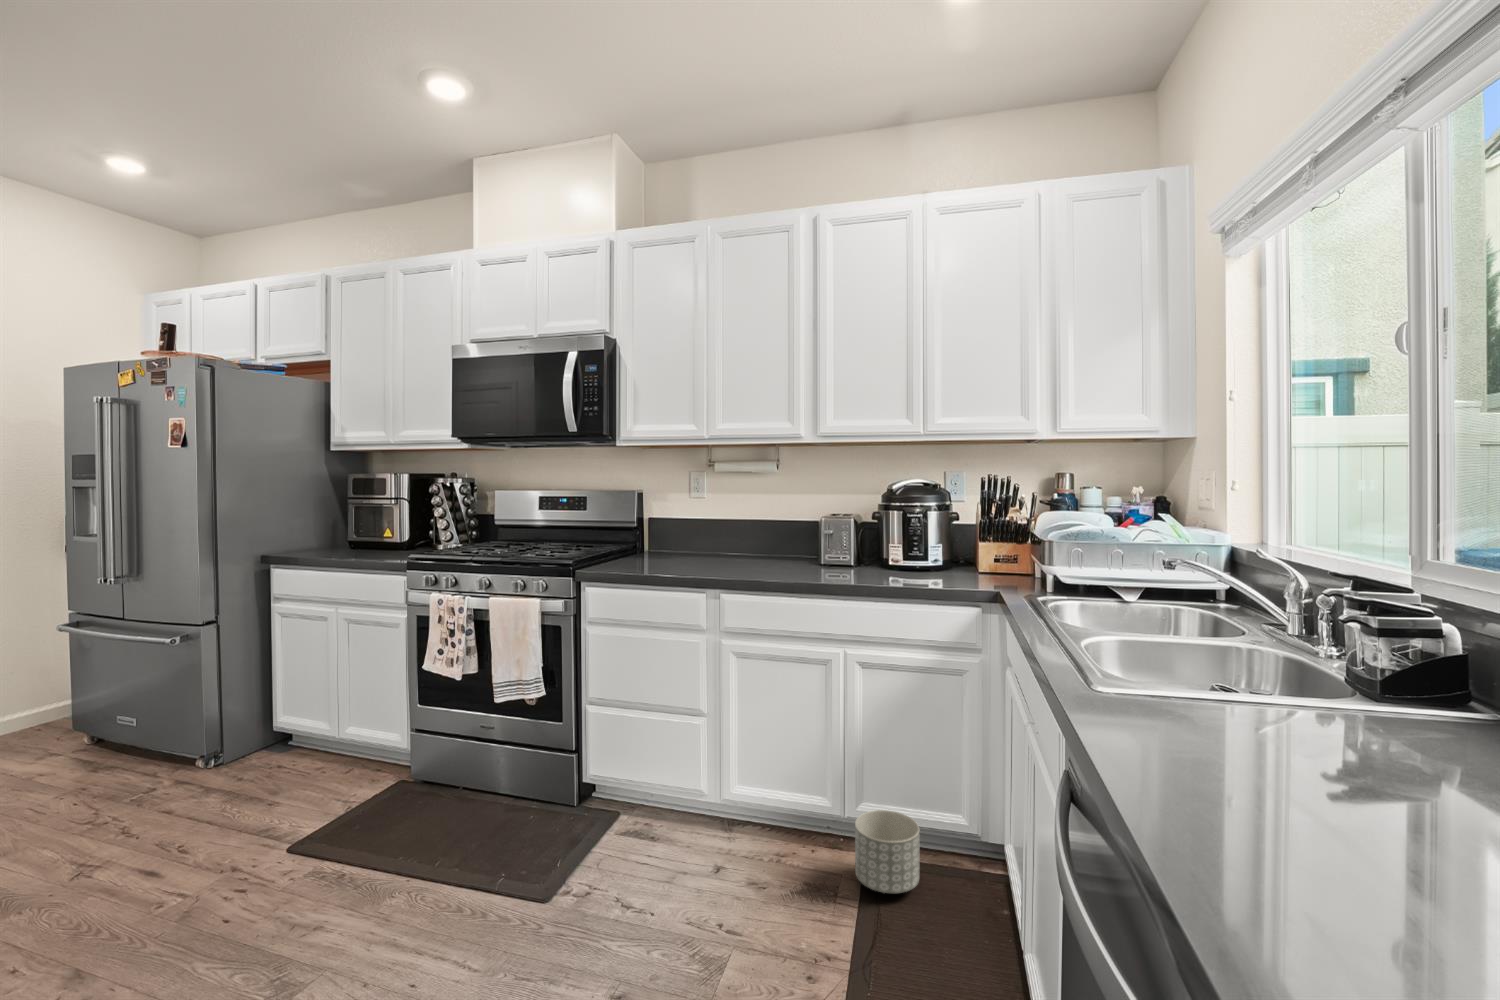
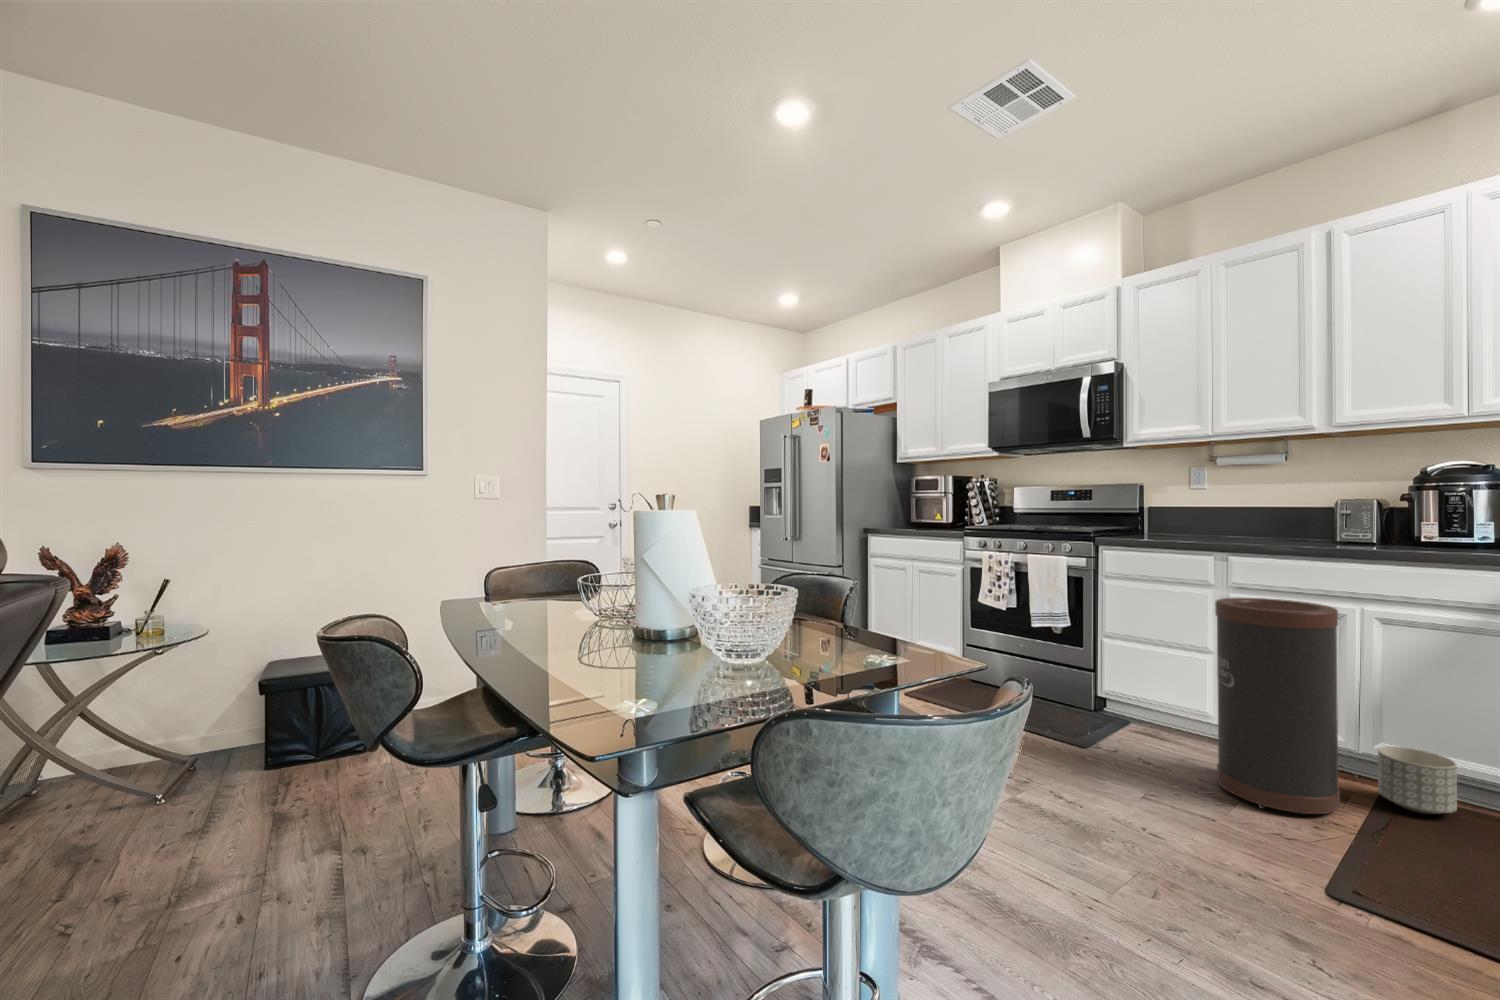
trash can: none [696,655,821,955] -> present [1215,598,1340,814]

